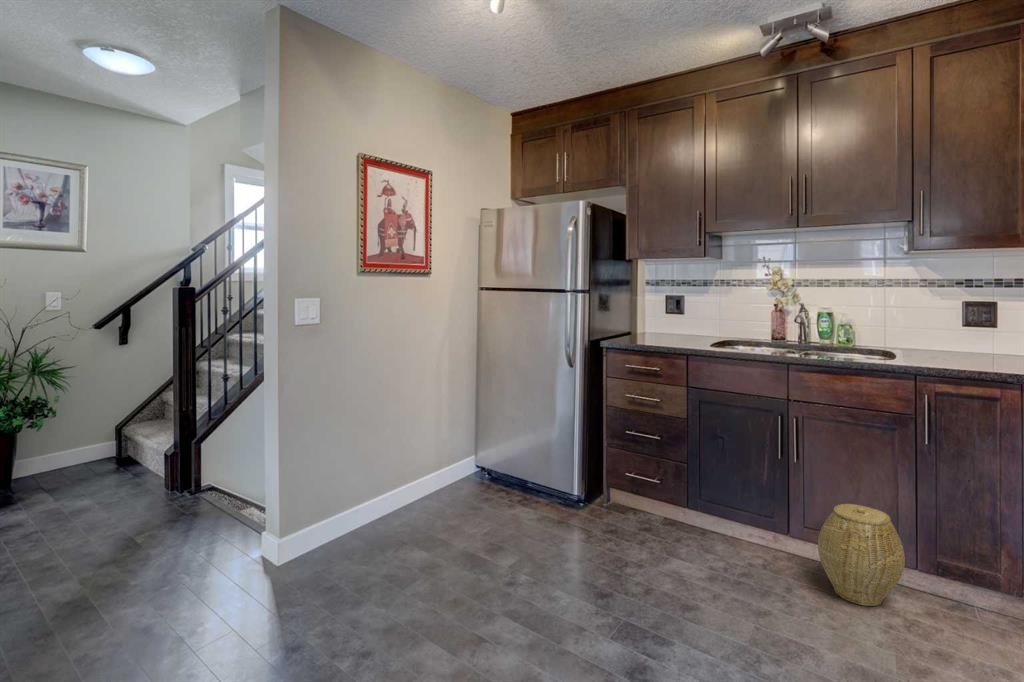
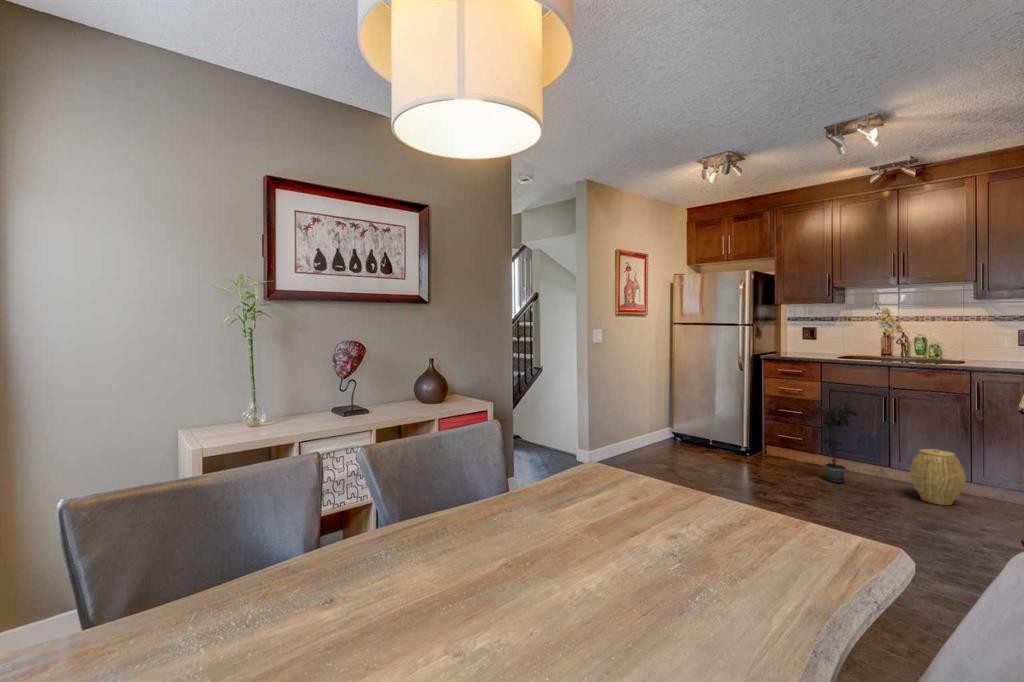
potted plant: none [679,425,740,559] -> present [818,403,857,483]

